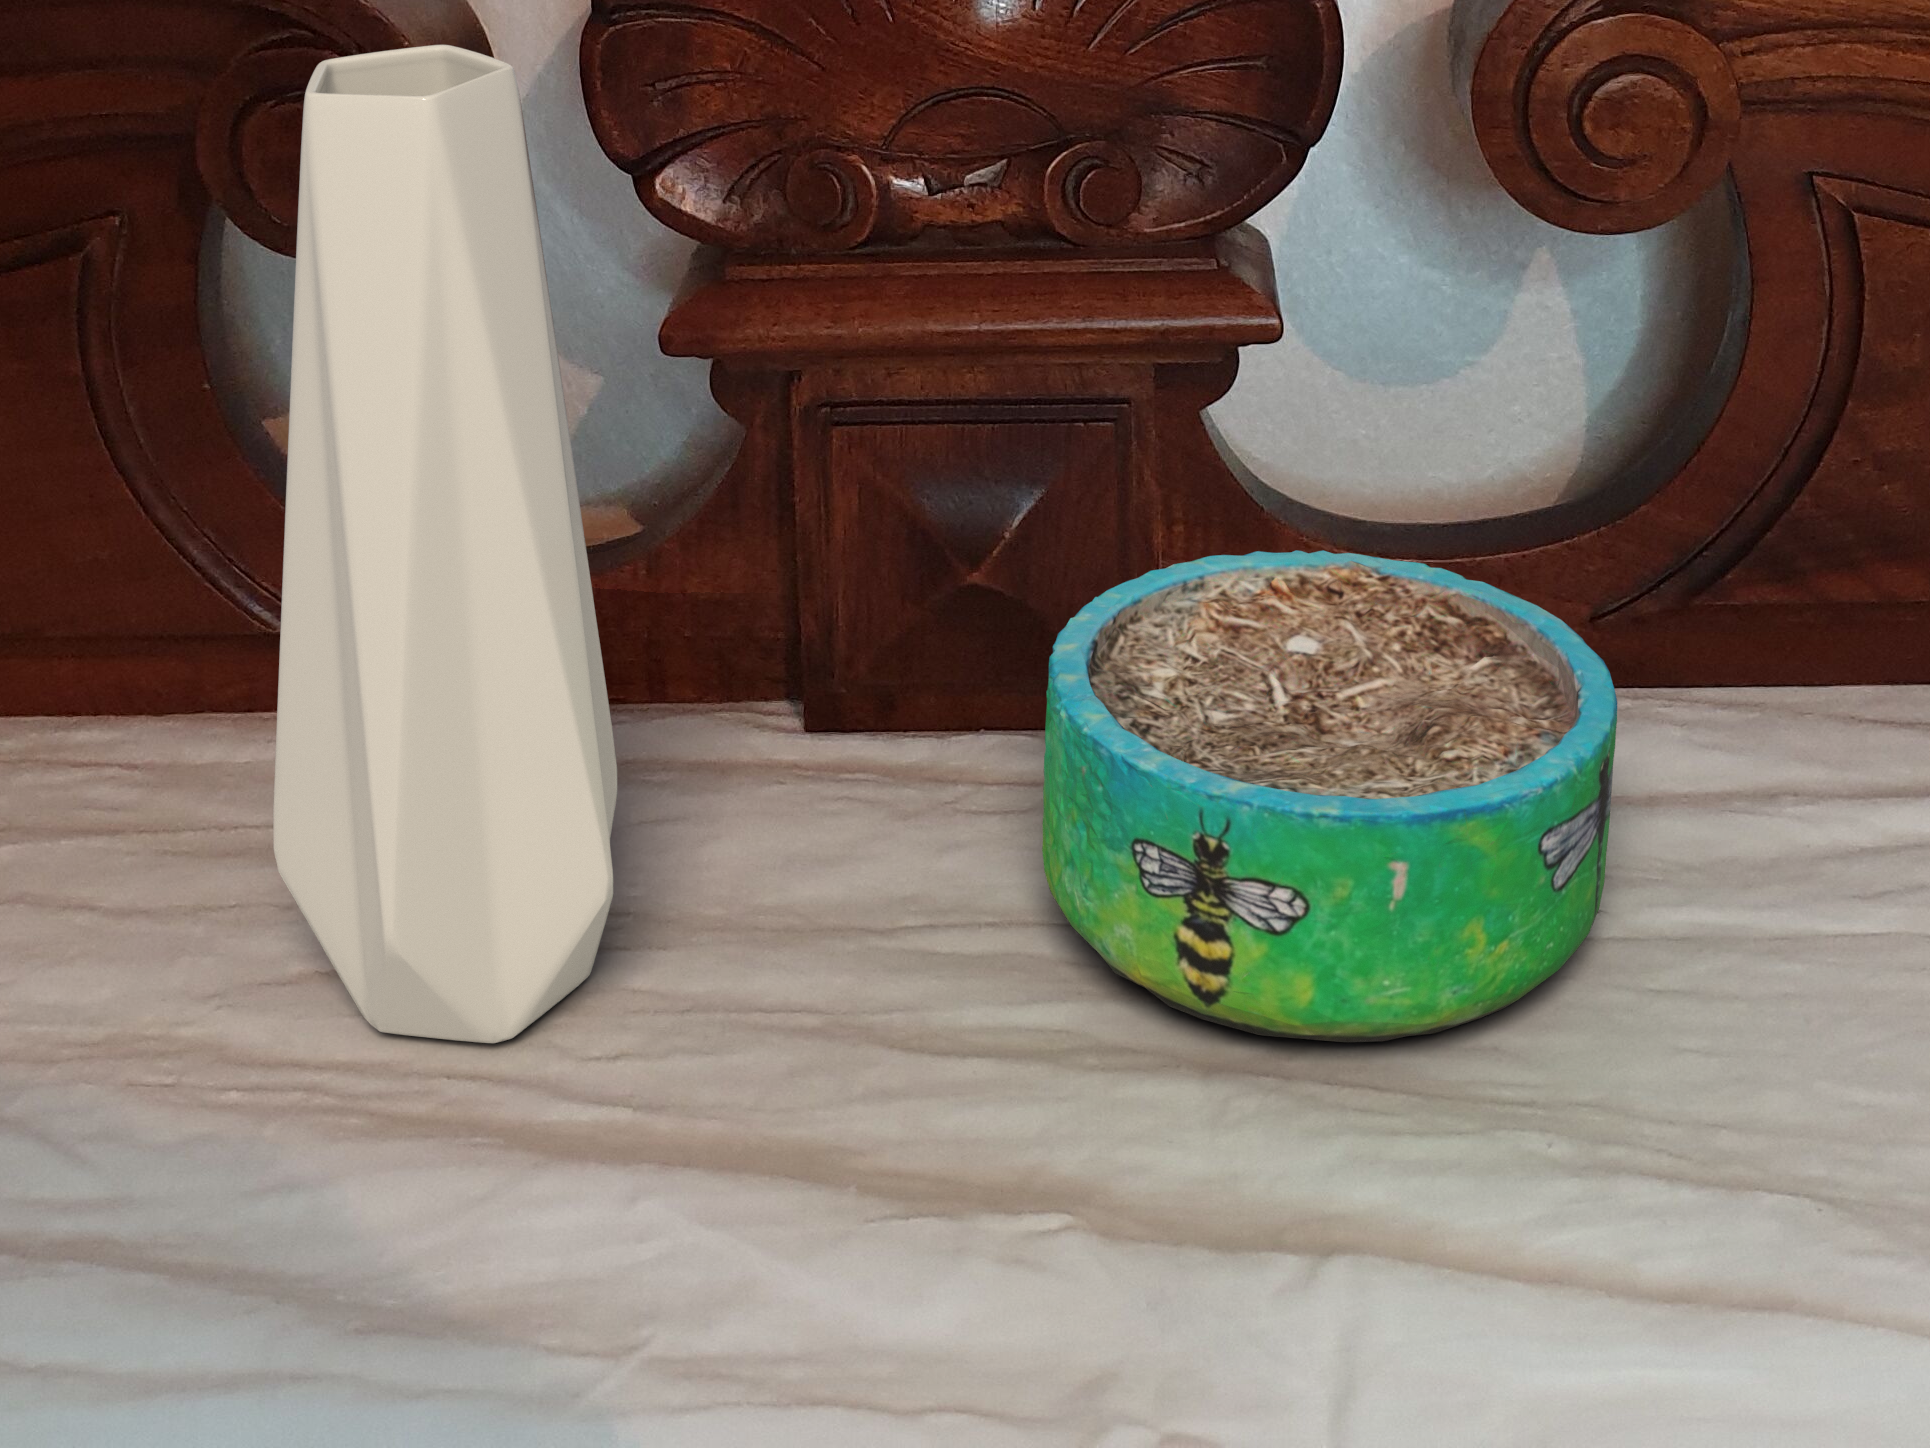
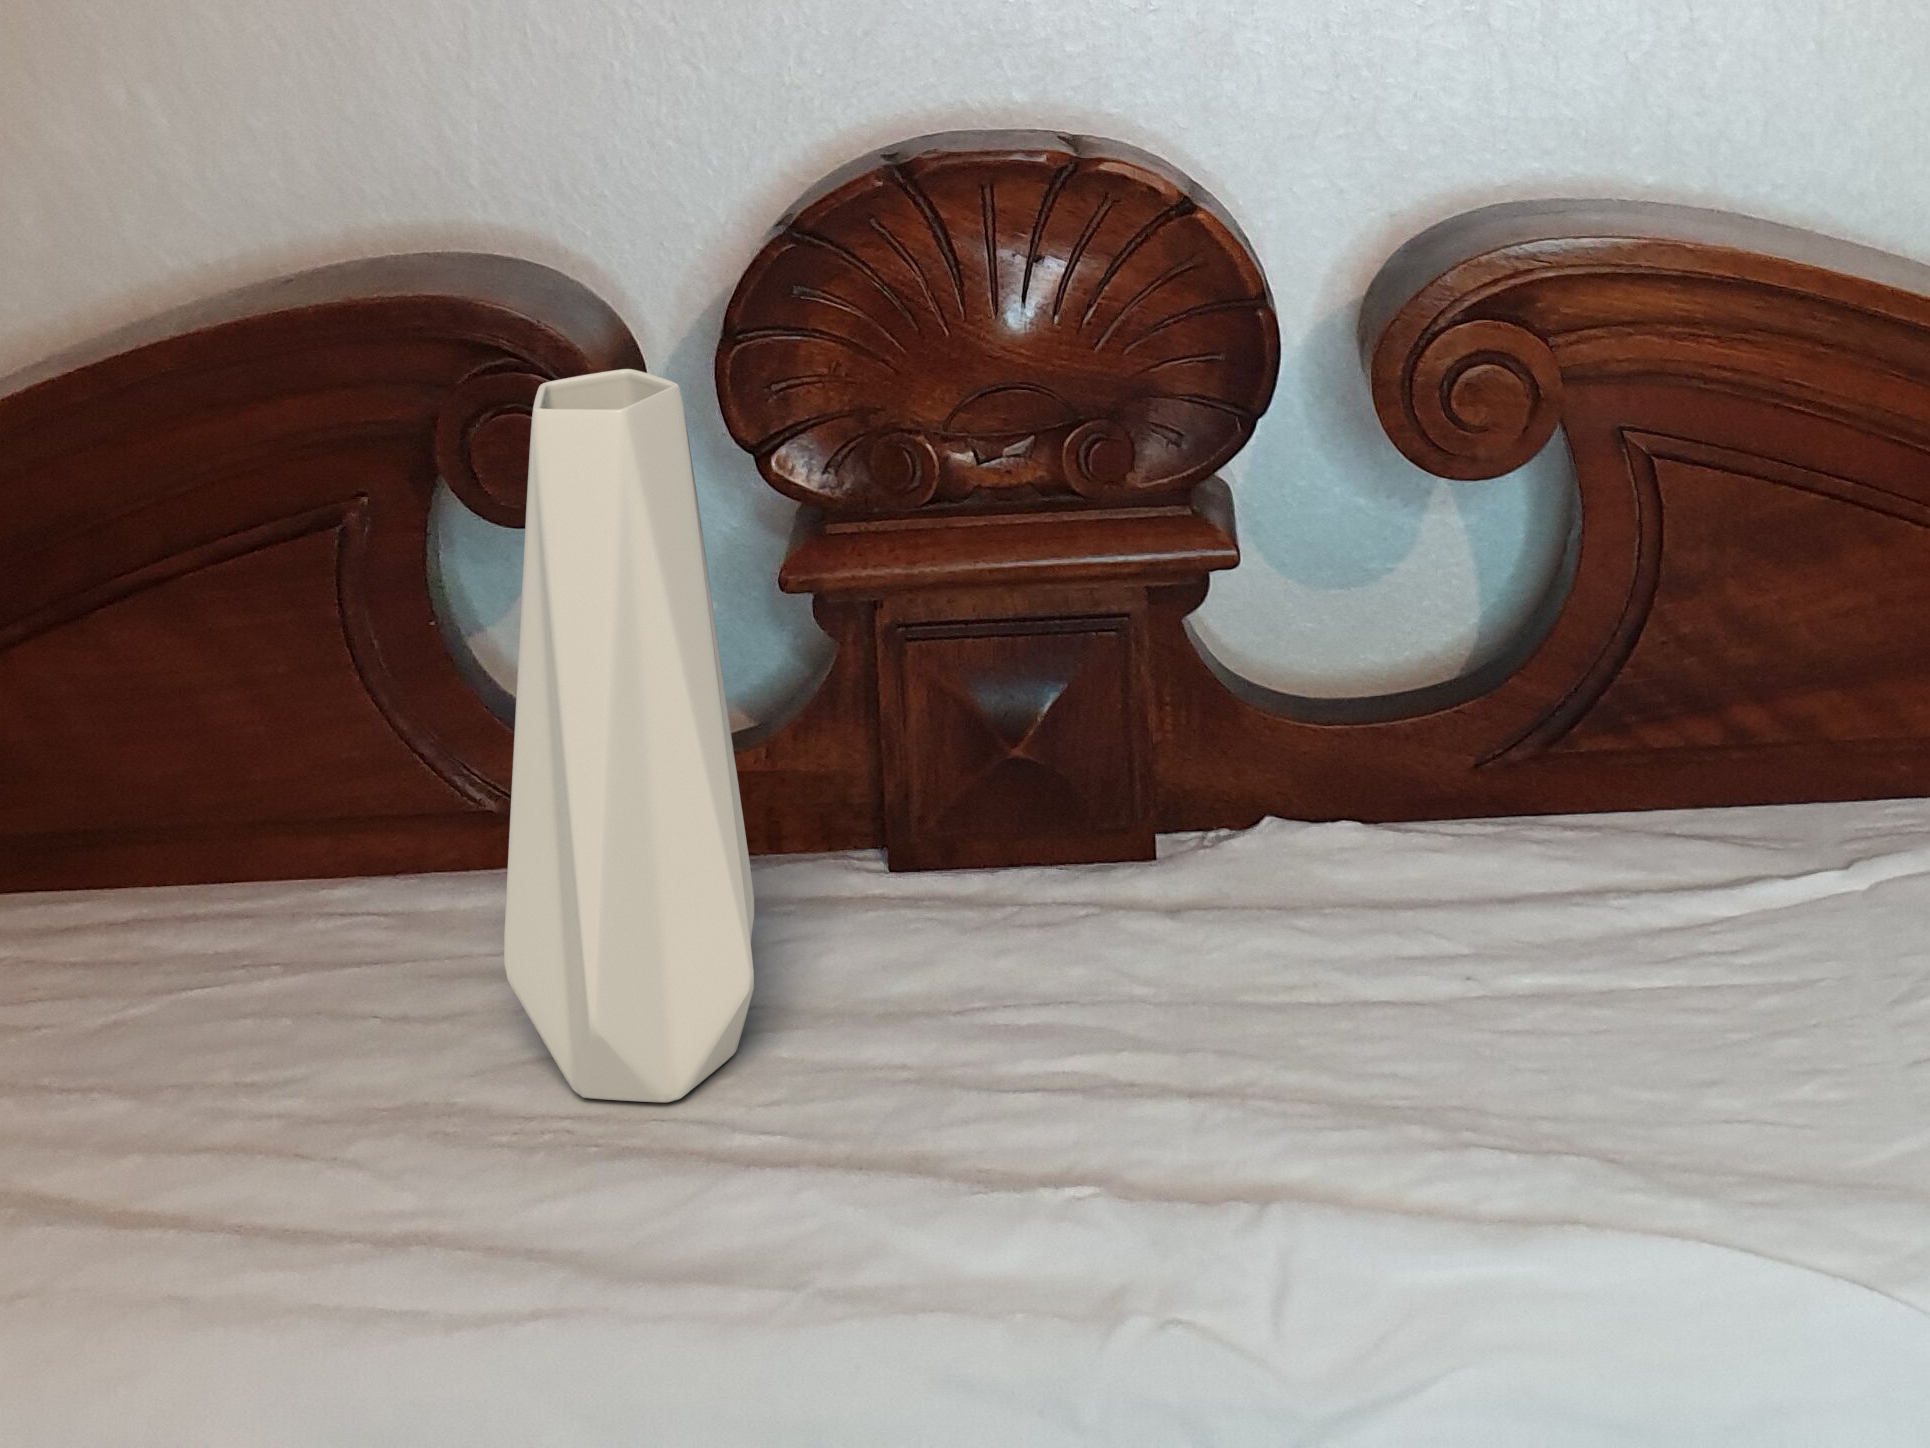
decorative bowl: present [1042,550,1617,1042] -> none [1067,721,1476,1078]

